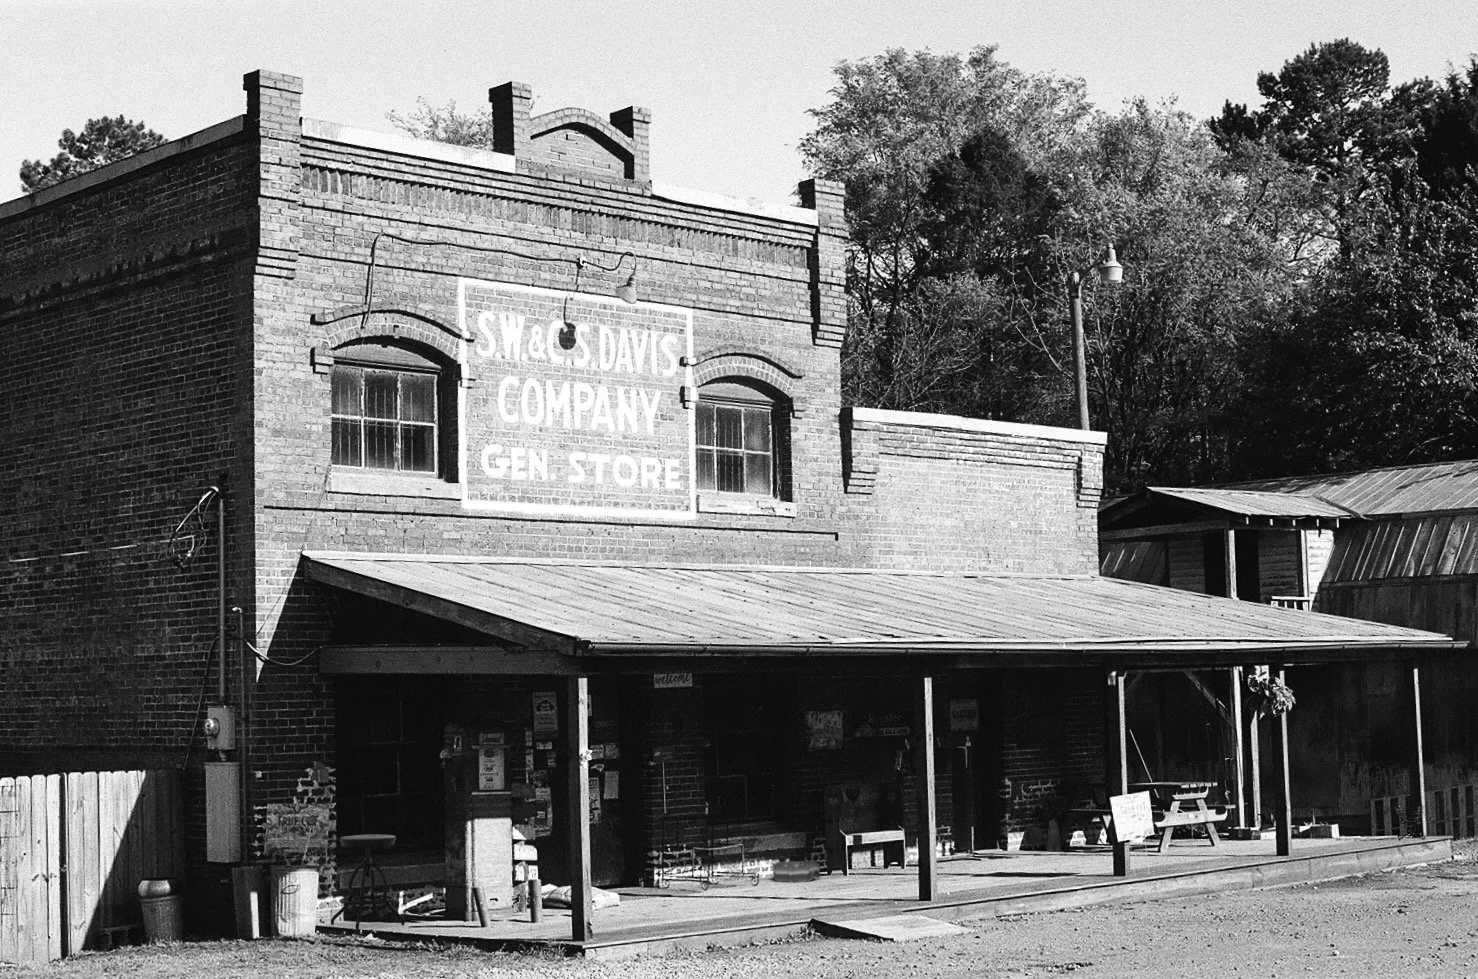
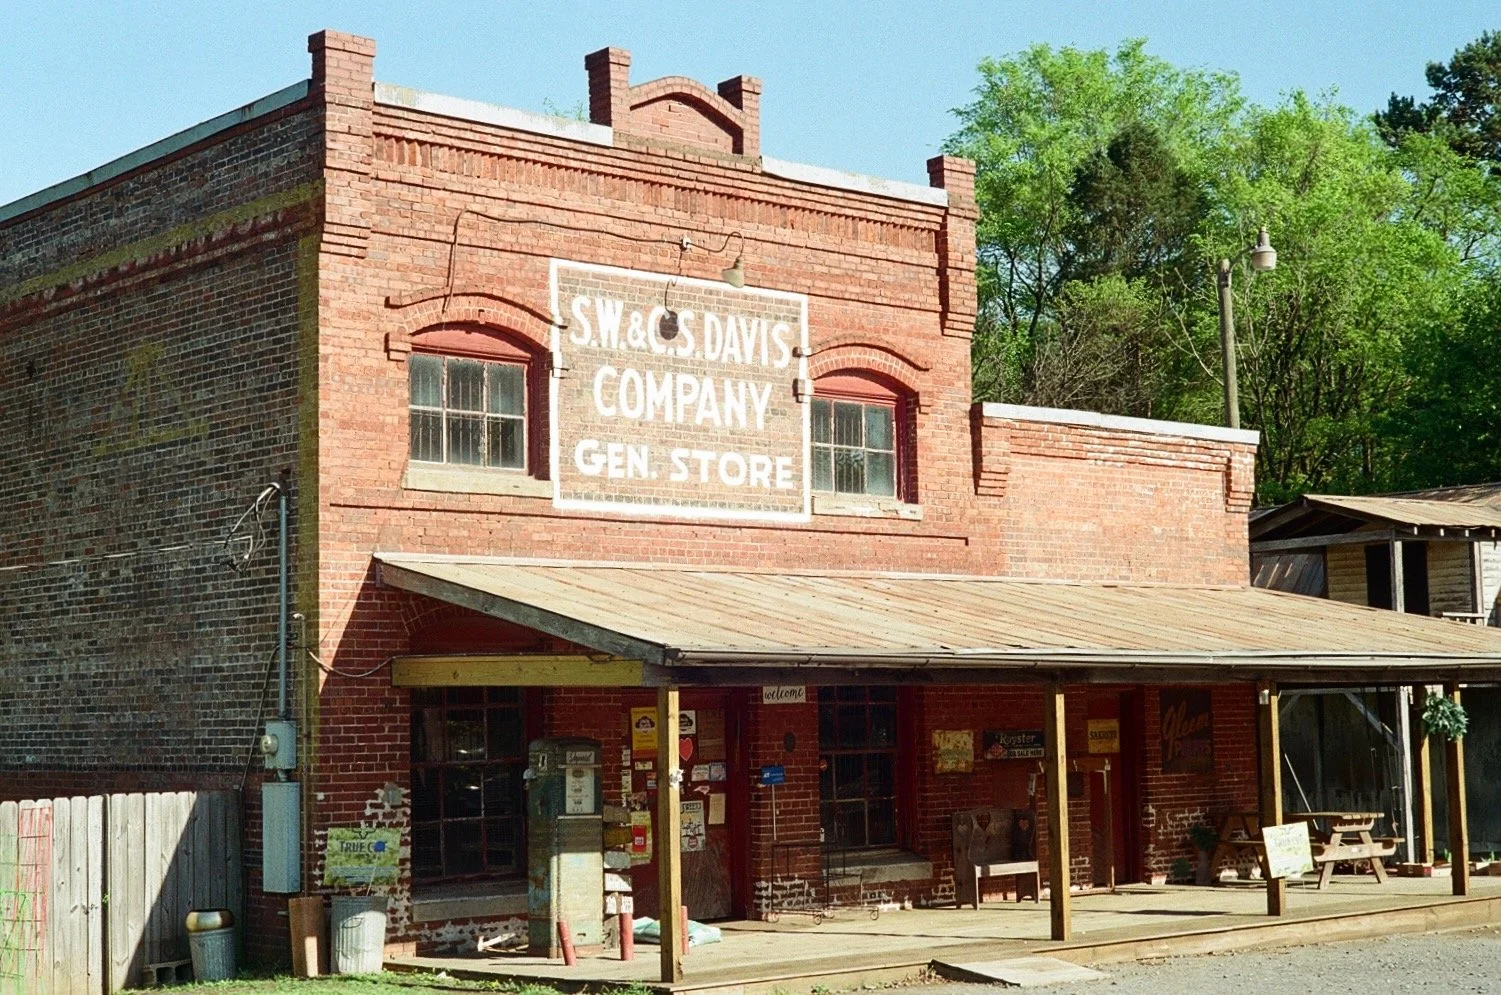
stool: present [331,835,405,930] -> none [402,862,482,967]
storage bin: present [772,861,820,882] -> none [893,893,945,917]

